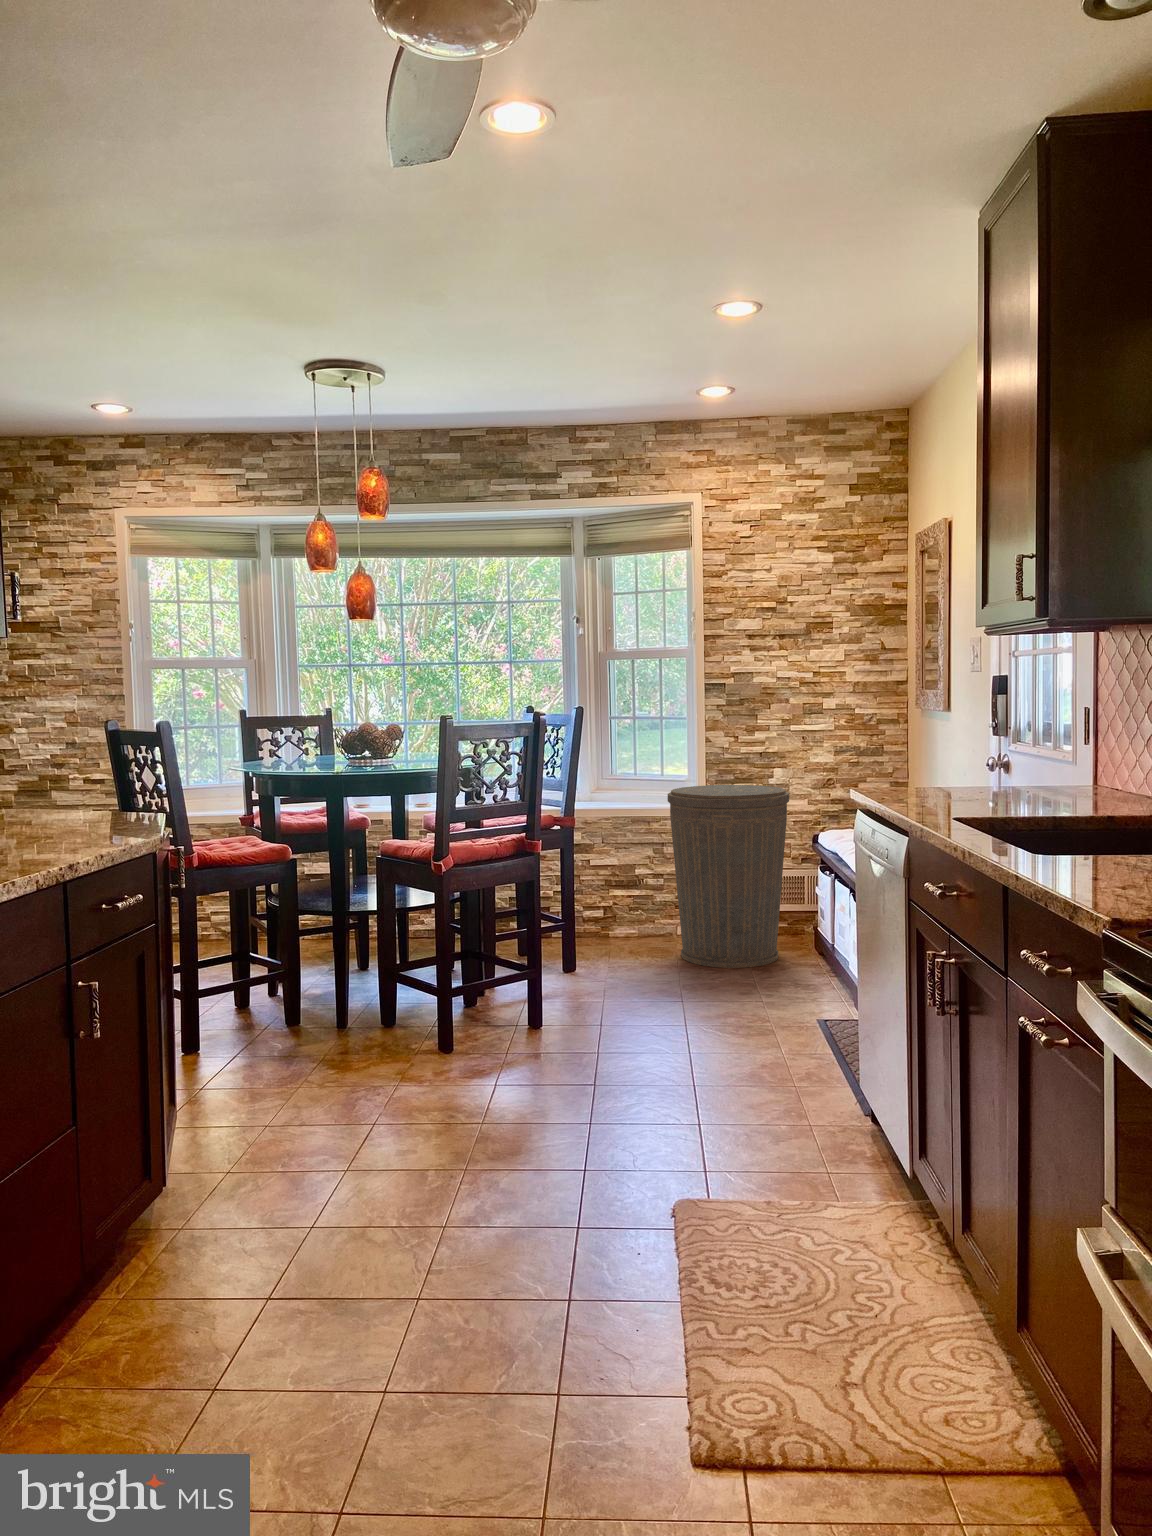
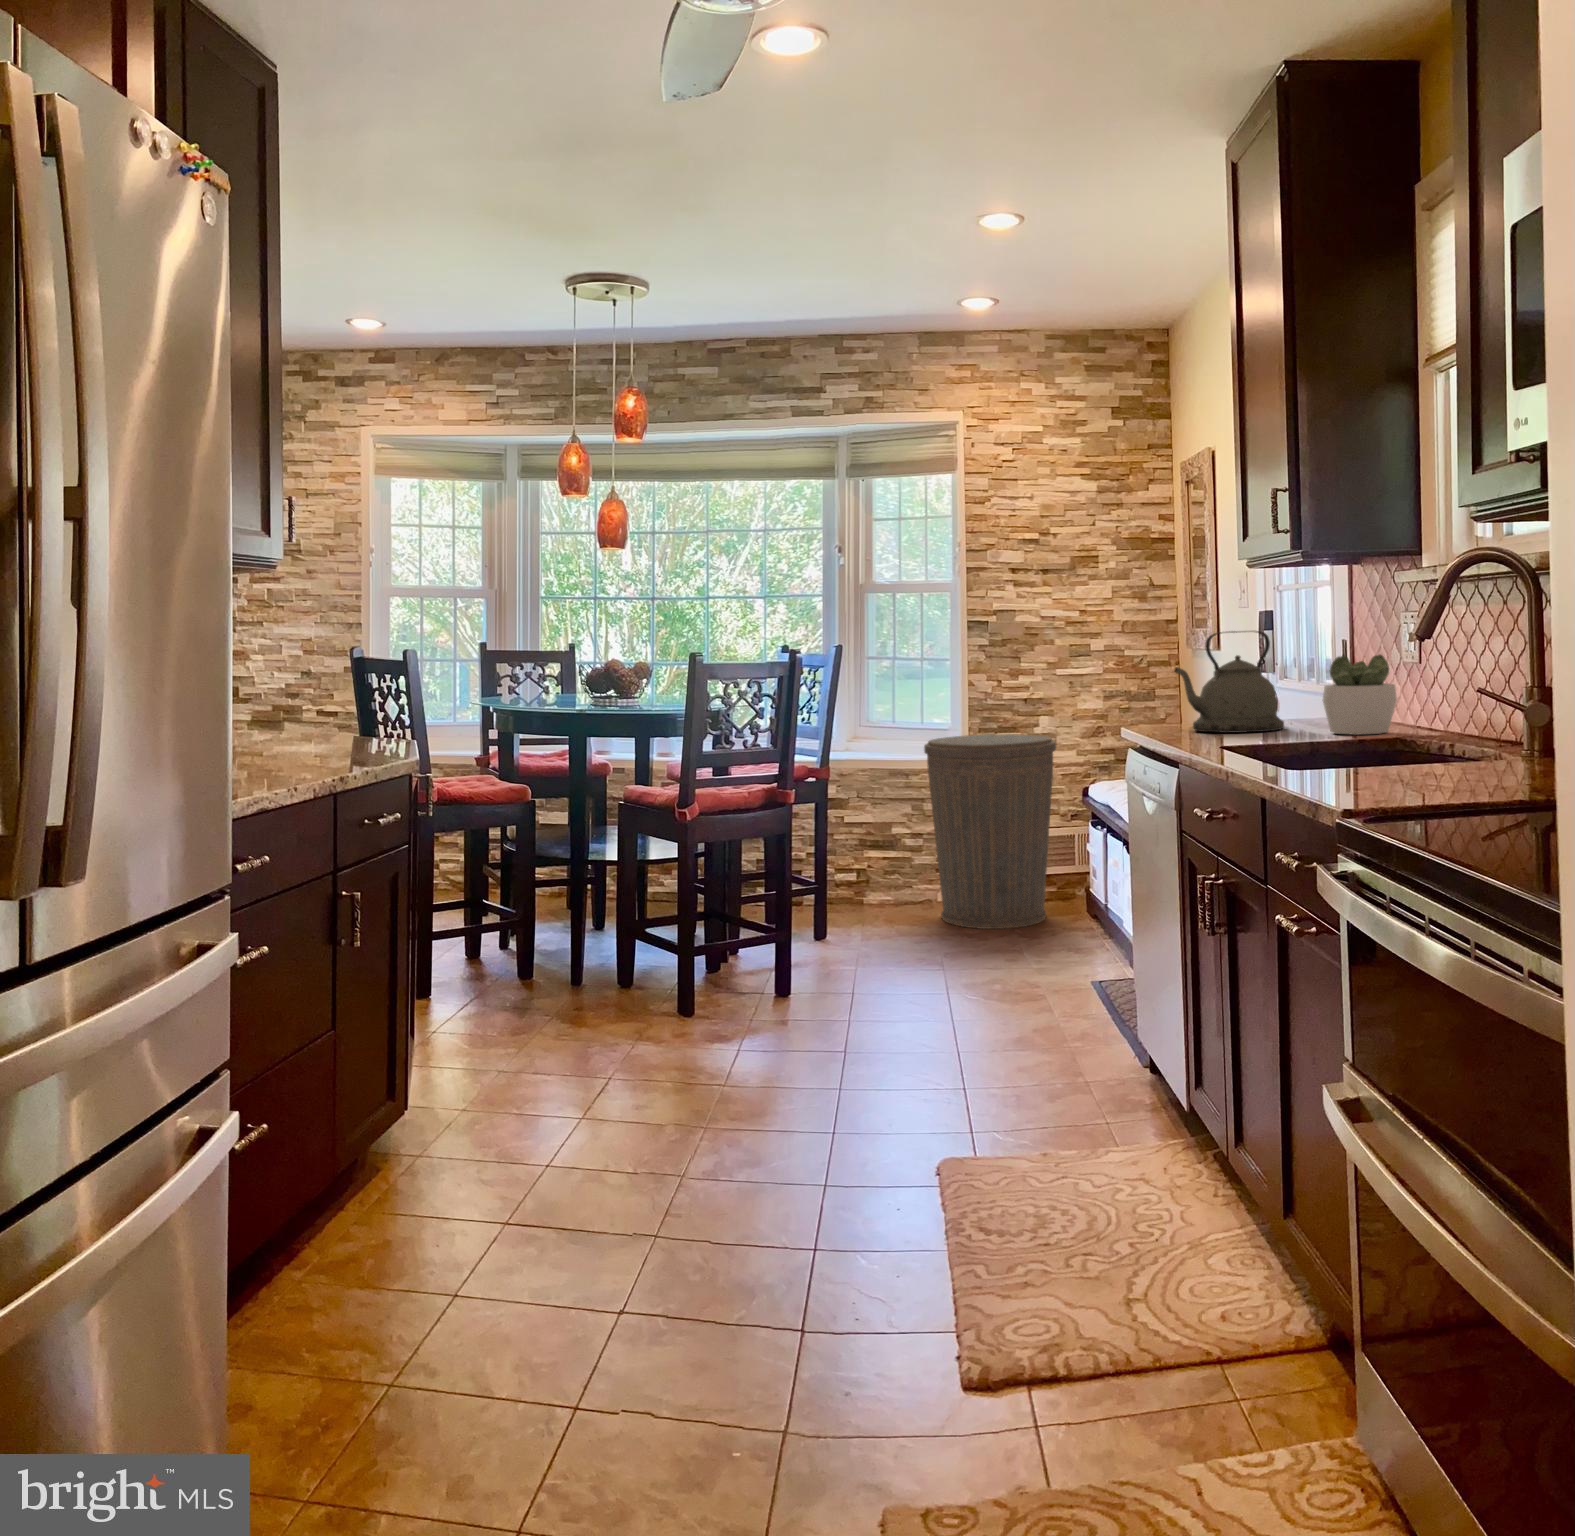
kettle: none [900,699,1006,797] -> present [1175,631,1284,733]
succulent plant: none [1044,725,1117,803] -> present [1323,655,1397,735]

